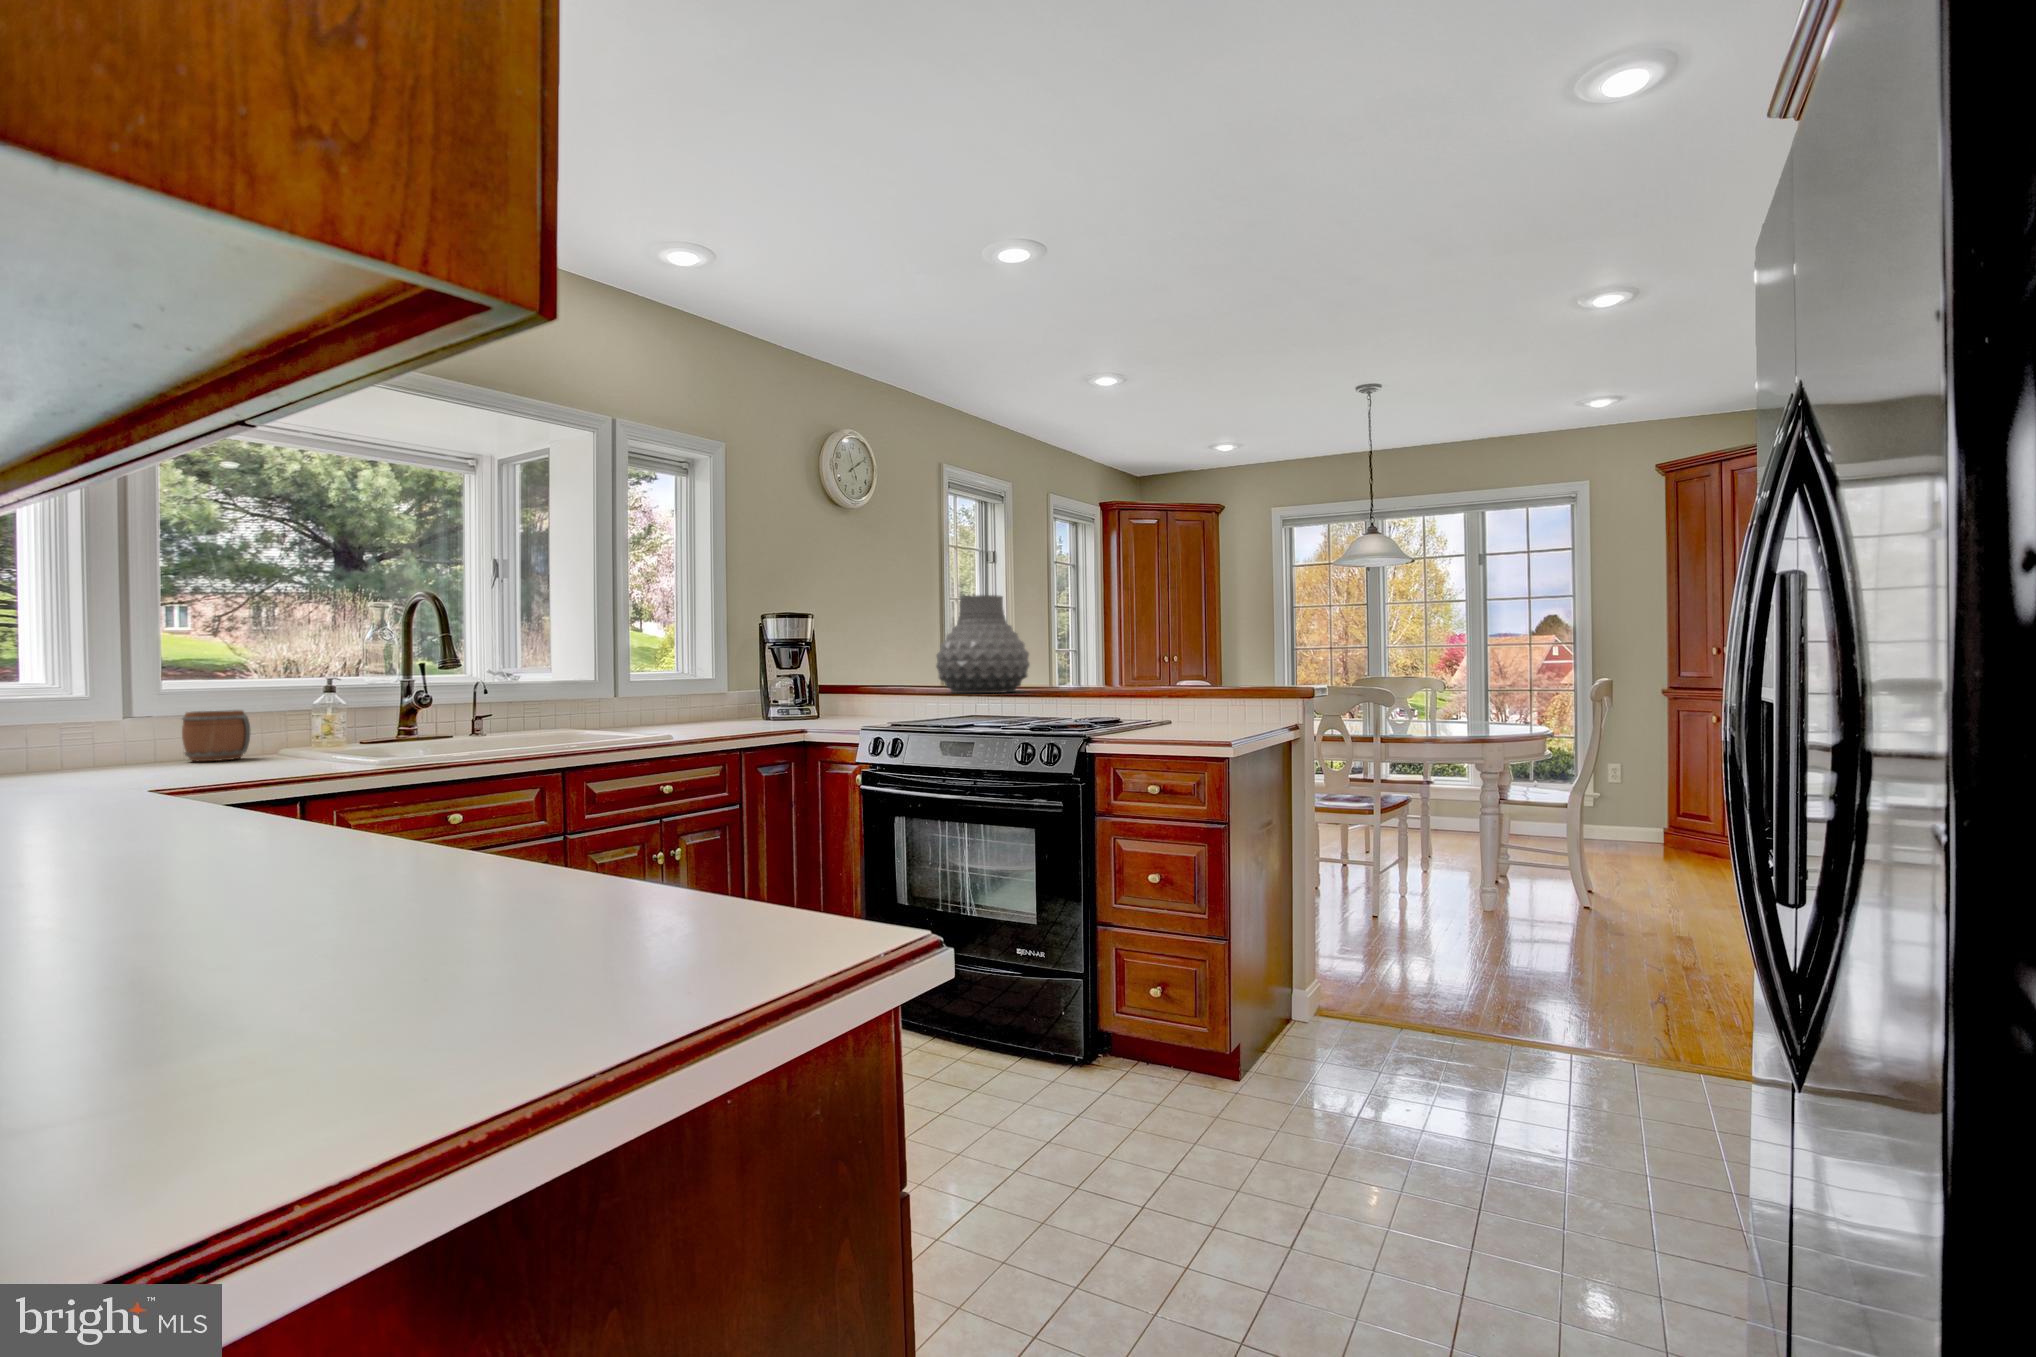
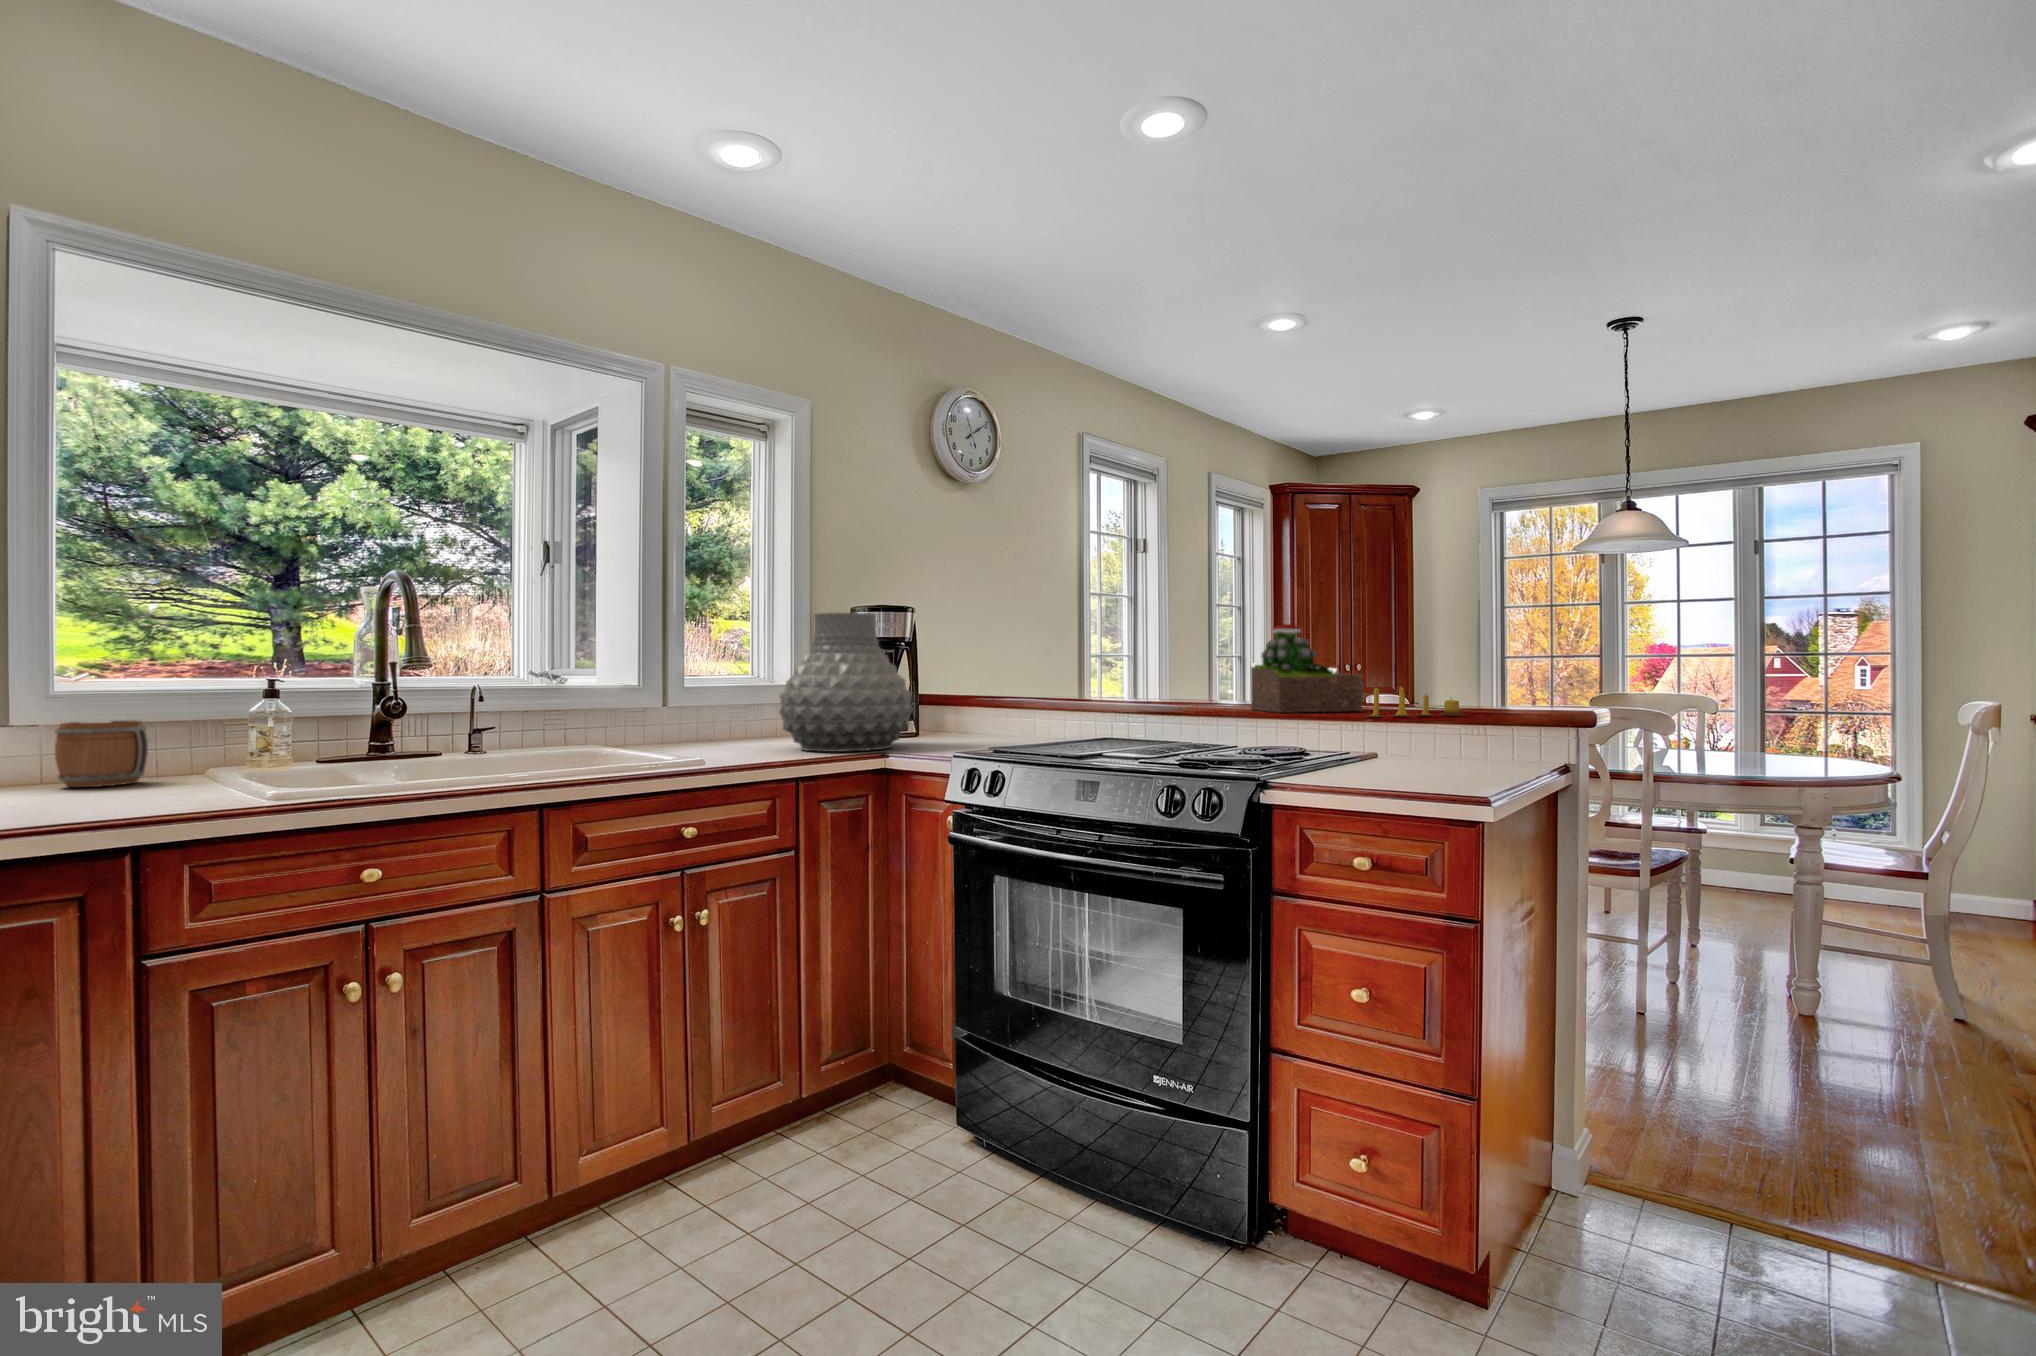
vase: present [936,595,1030,693] -> present [779,613,913,752]
succulent plant: none [1082,628,1163,694] -> present [1251,624,1364,713]
candle: none [1162,672,1230,696] -> present [1366,685,1464,717]

